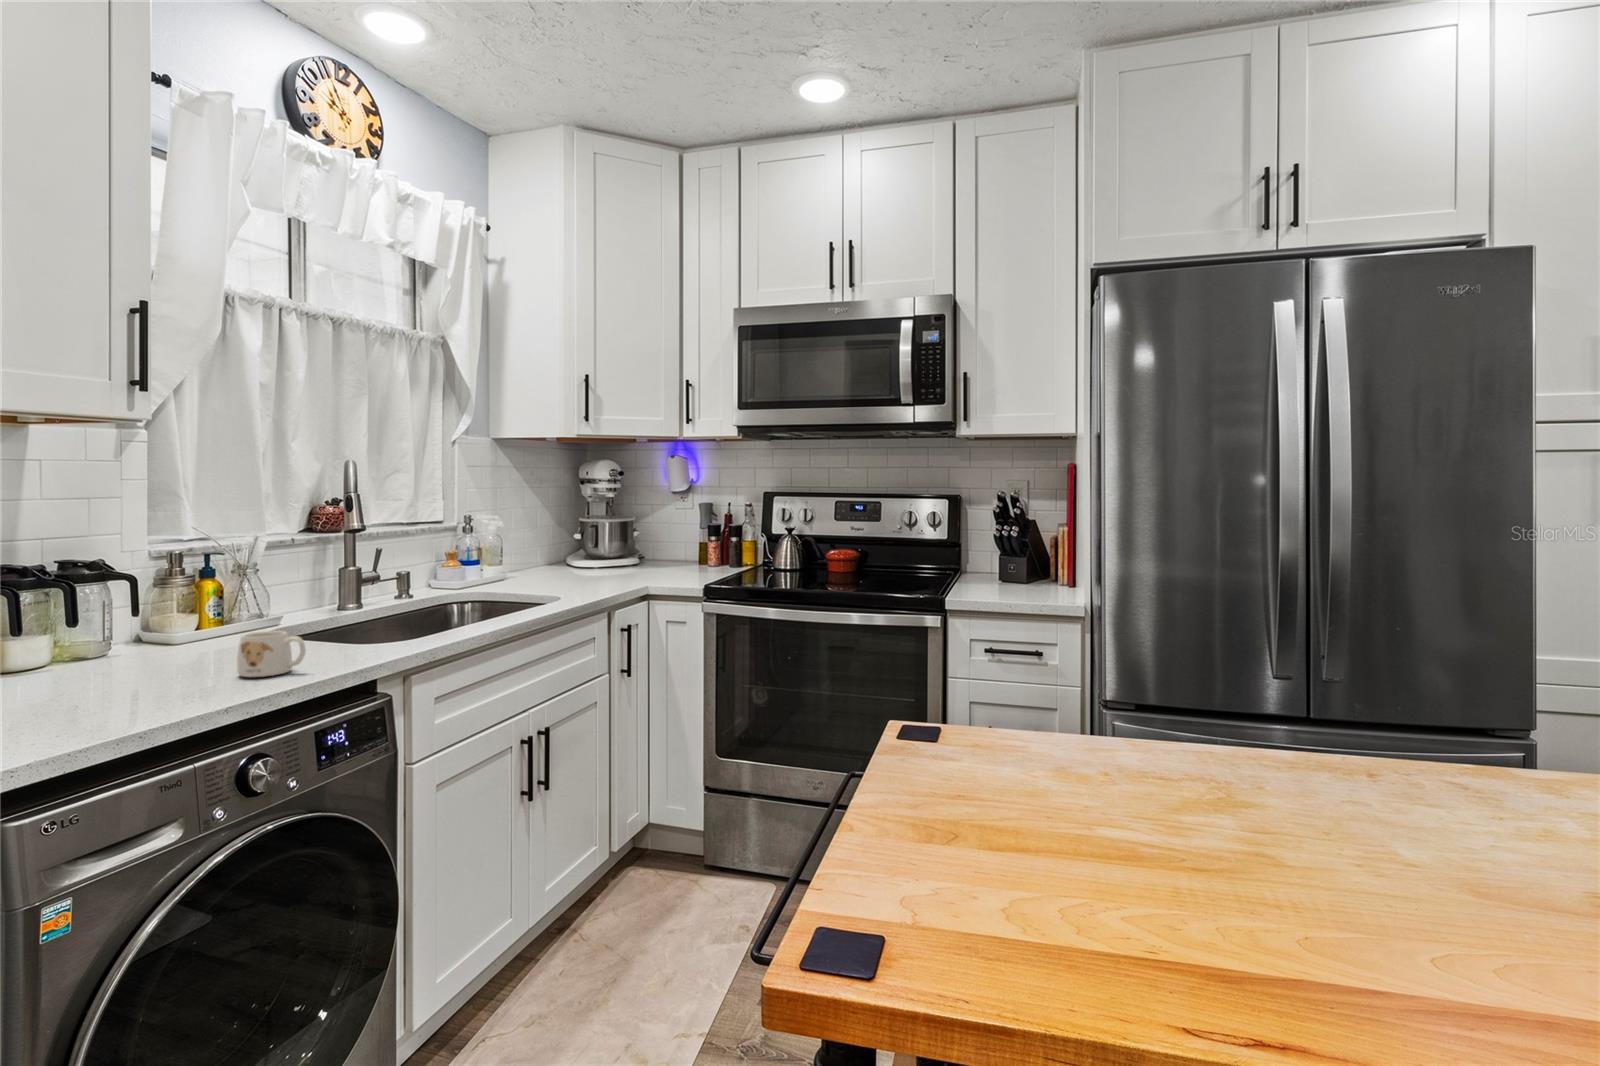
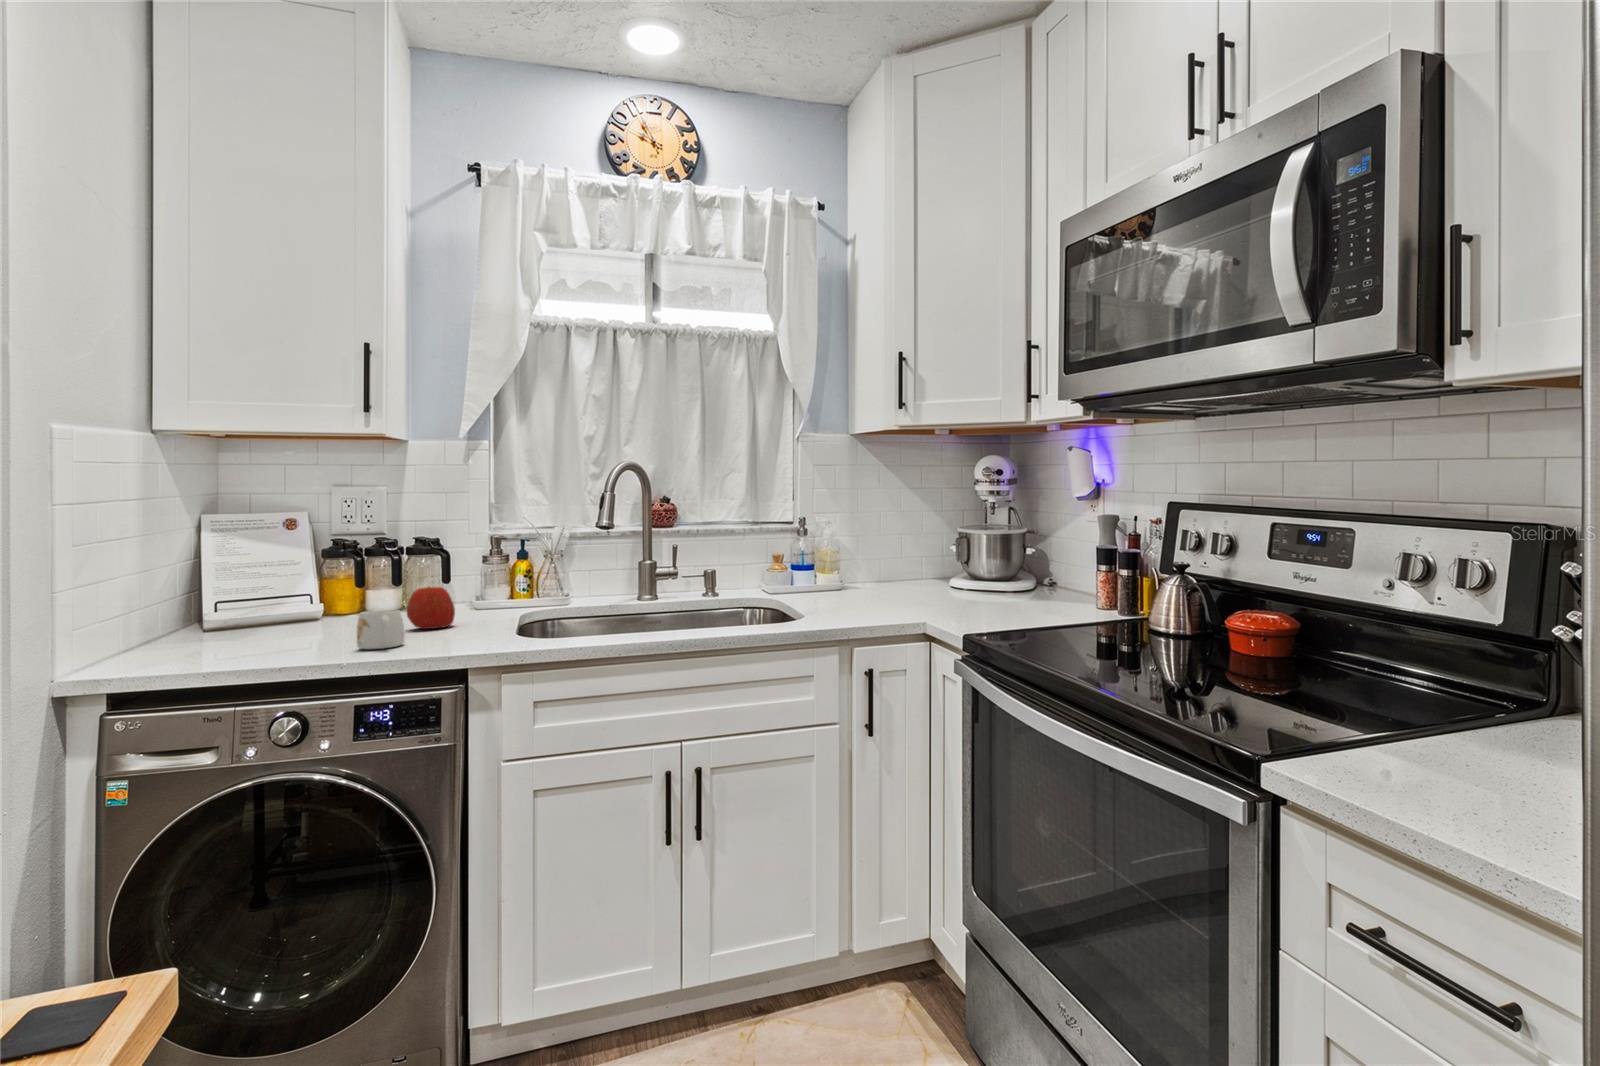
apple: none [162,605,229,657] -> present [407,587,455,629]

